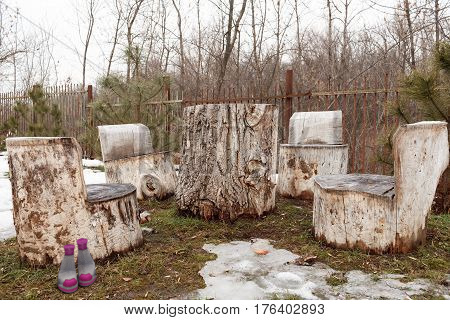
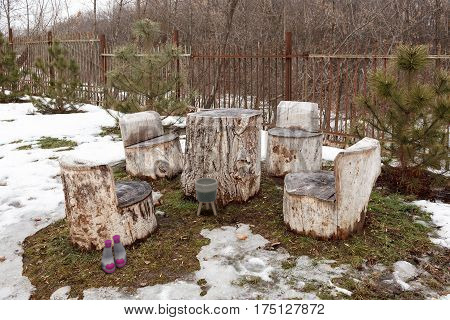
planter: none [194,182,224,232] -> present [195,178,218,216]

